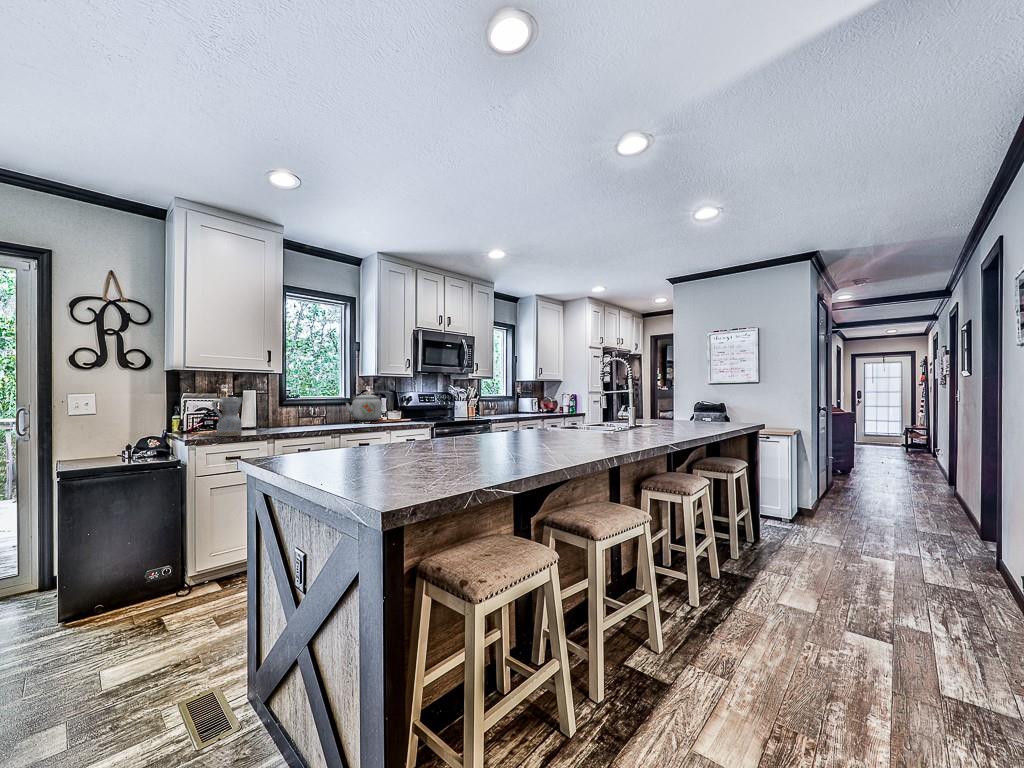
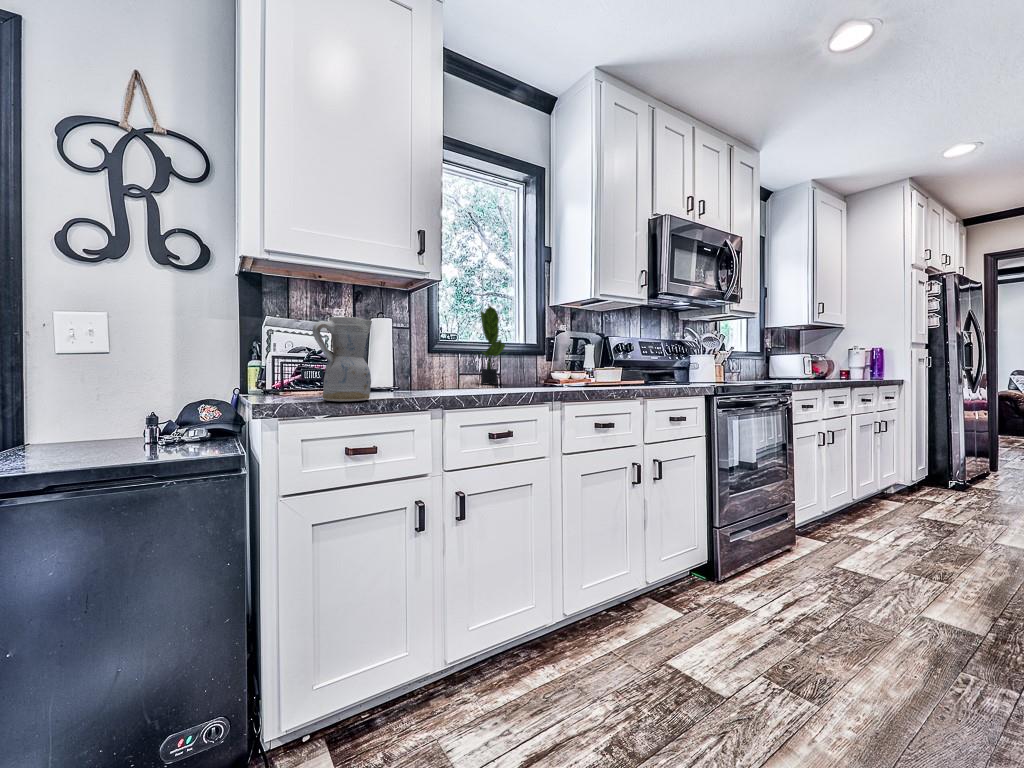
potted plant: none [305,381,330,423] -> present [480,306,505,385]
kettle: present [346,393,382,421] -> none [535,333,595,383]

